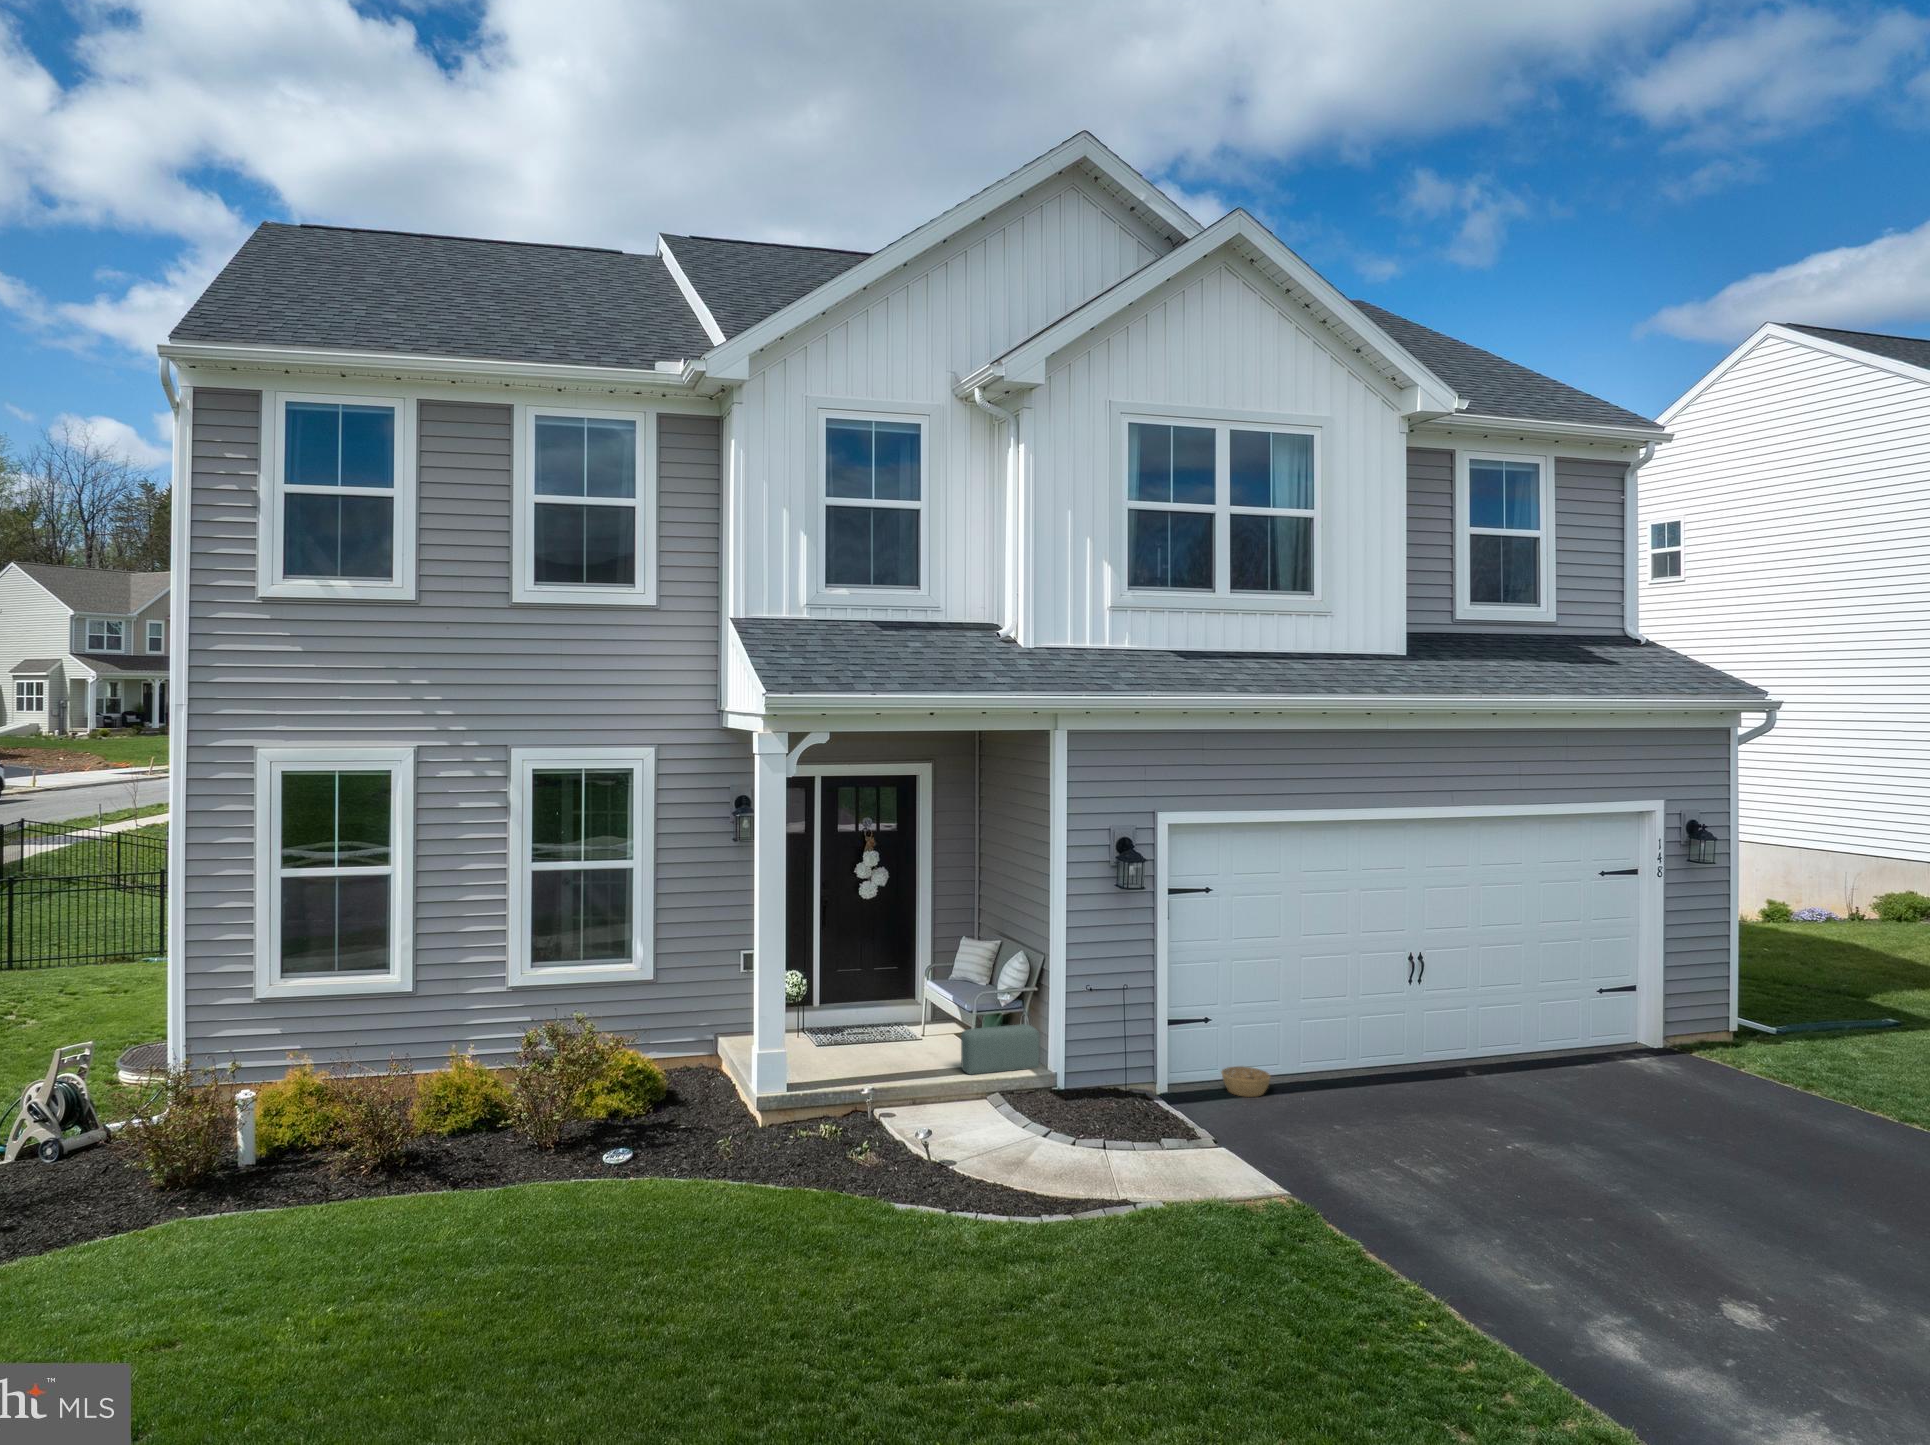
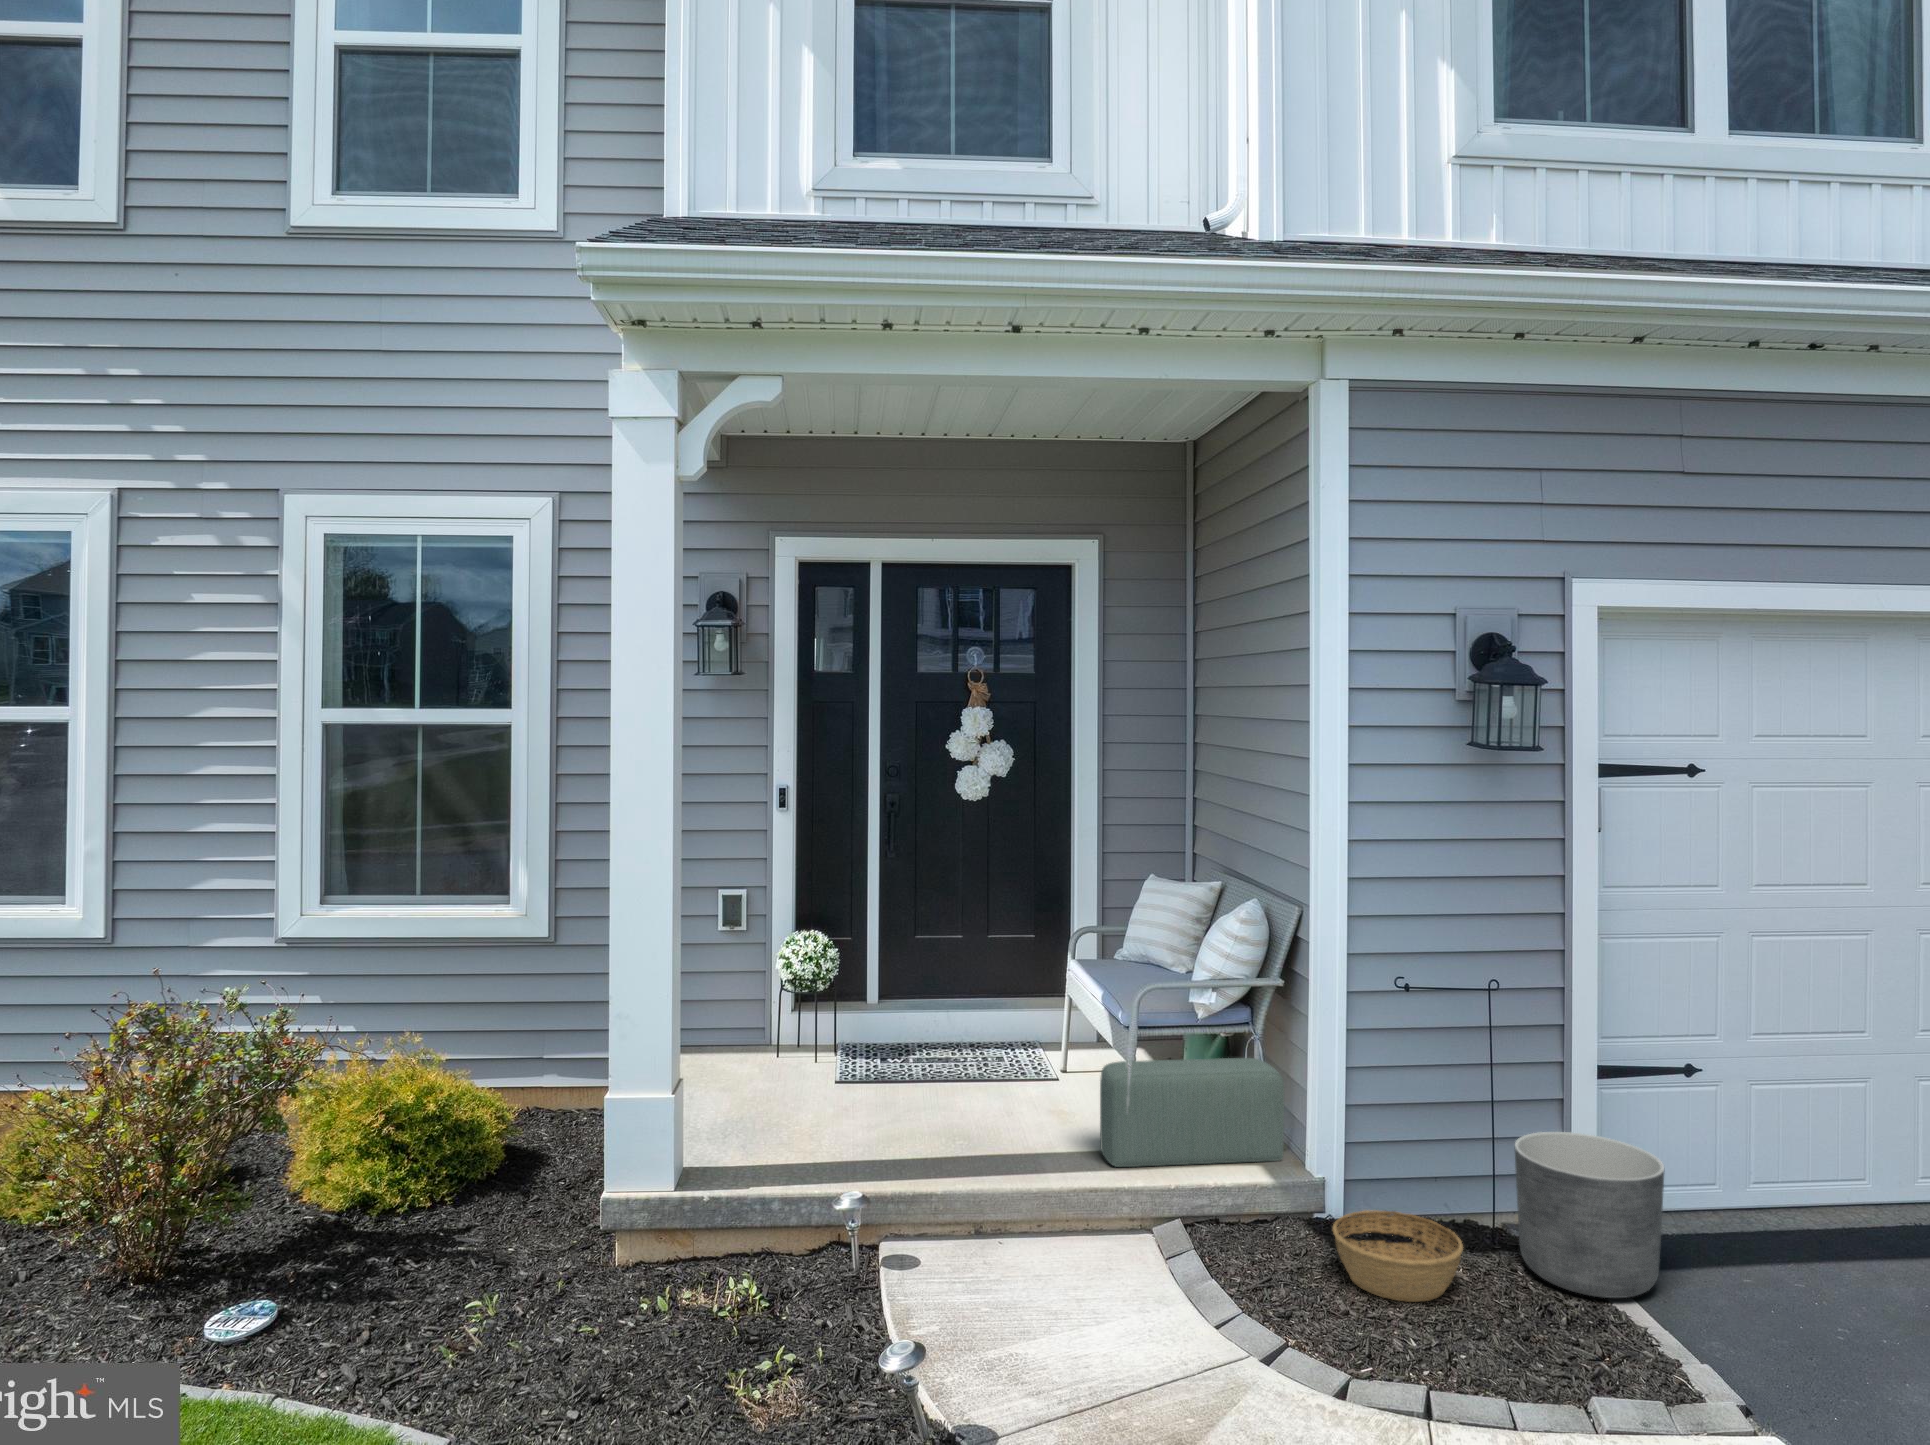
planter: none [1132,1048,1188,1111] -> present [1515,1132,1665,1298]
basket: present [1221,1066,1270,1097] -> present [1333,1210,1463,1302]

